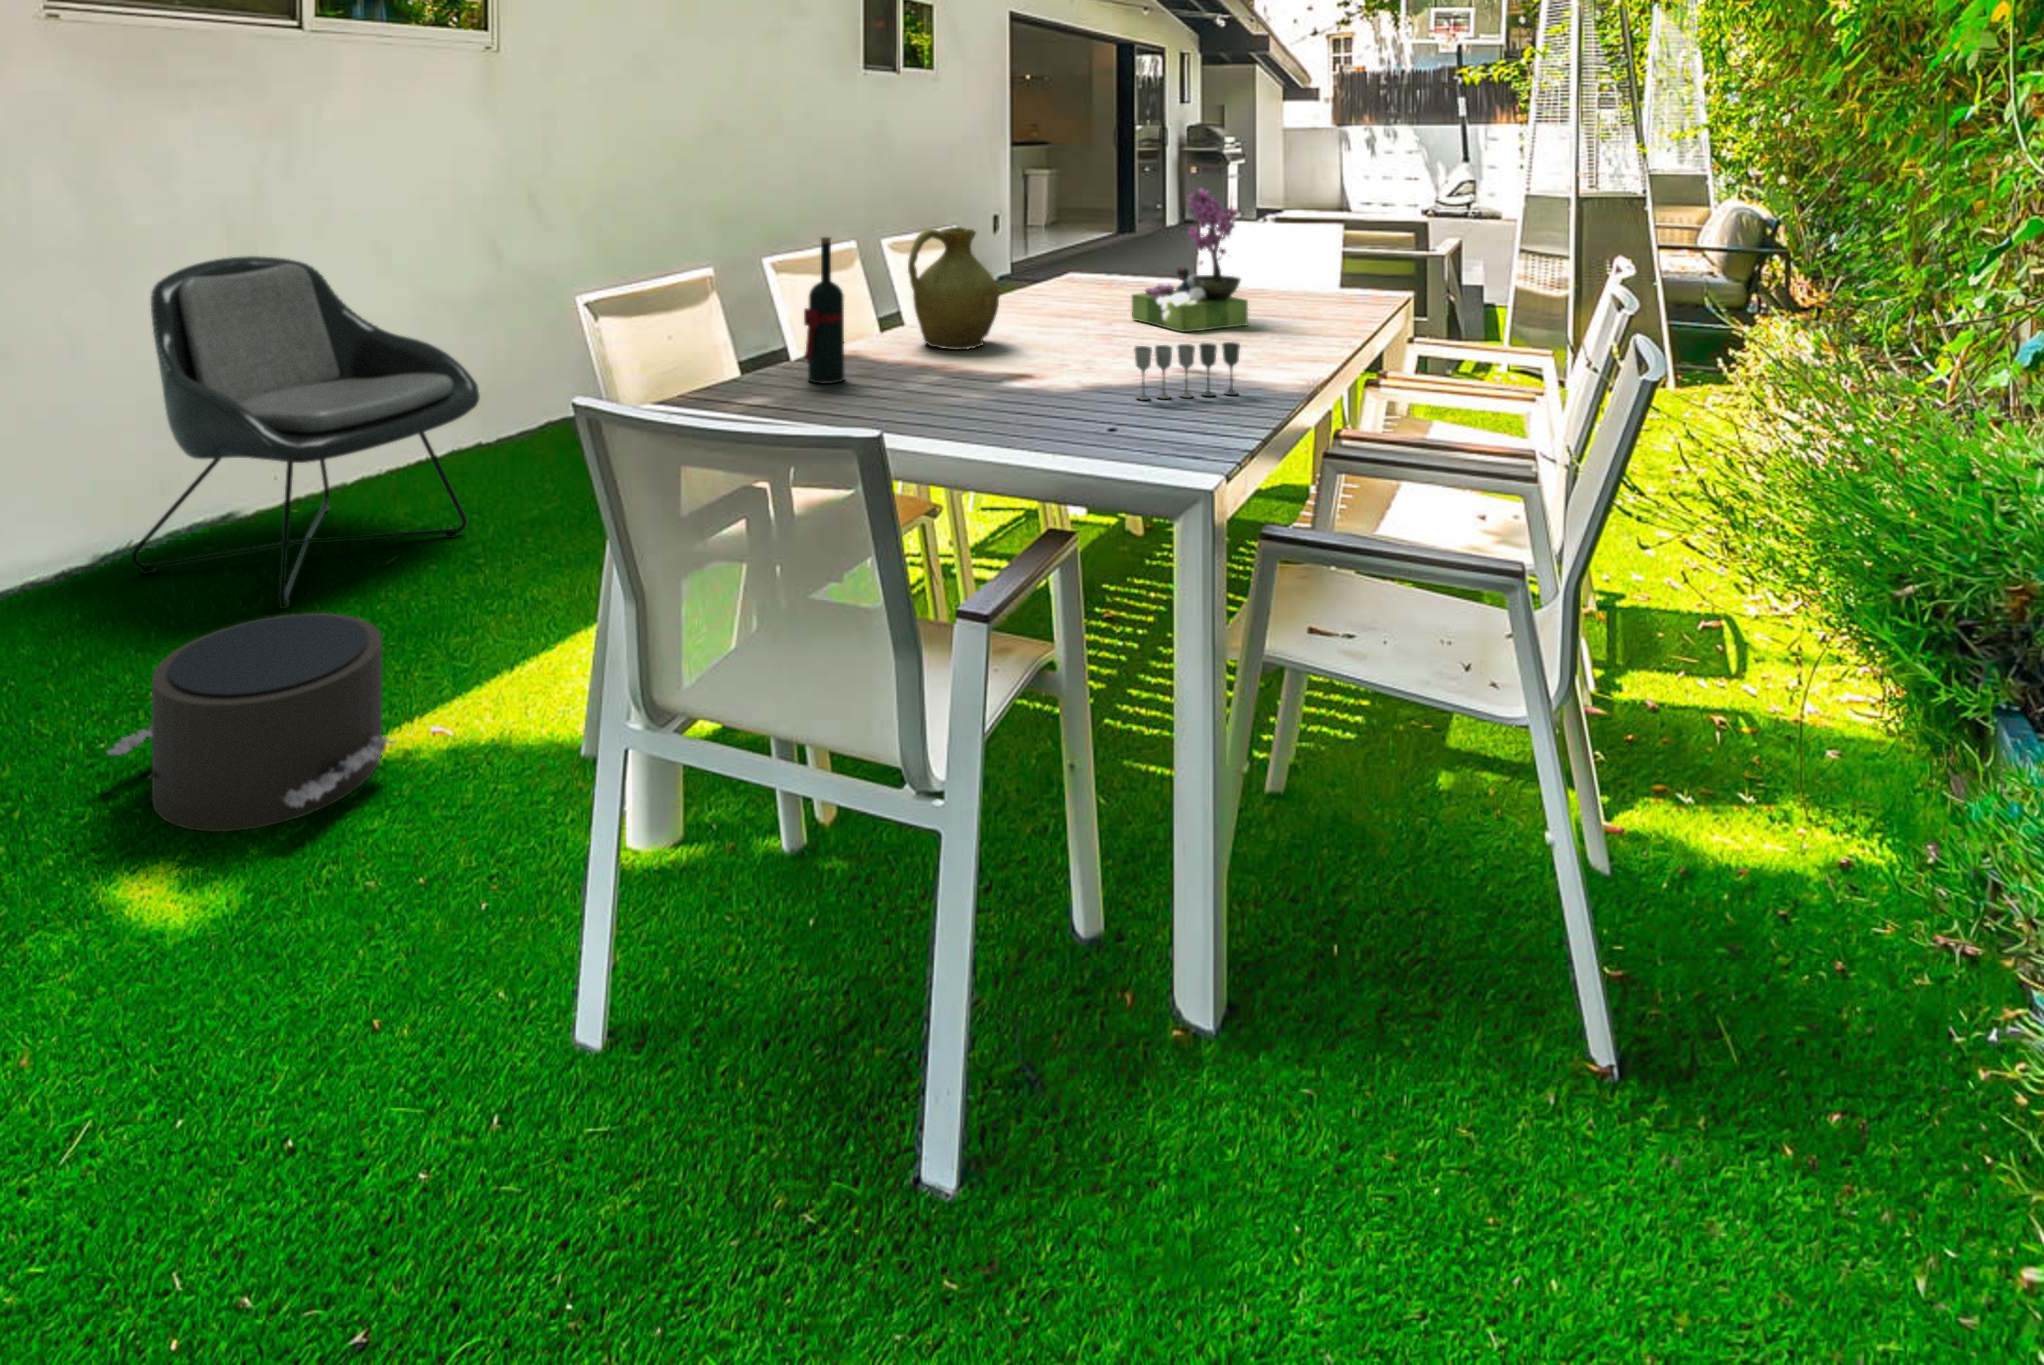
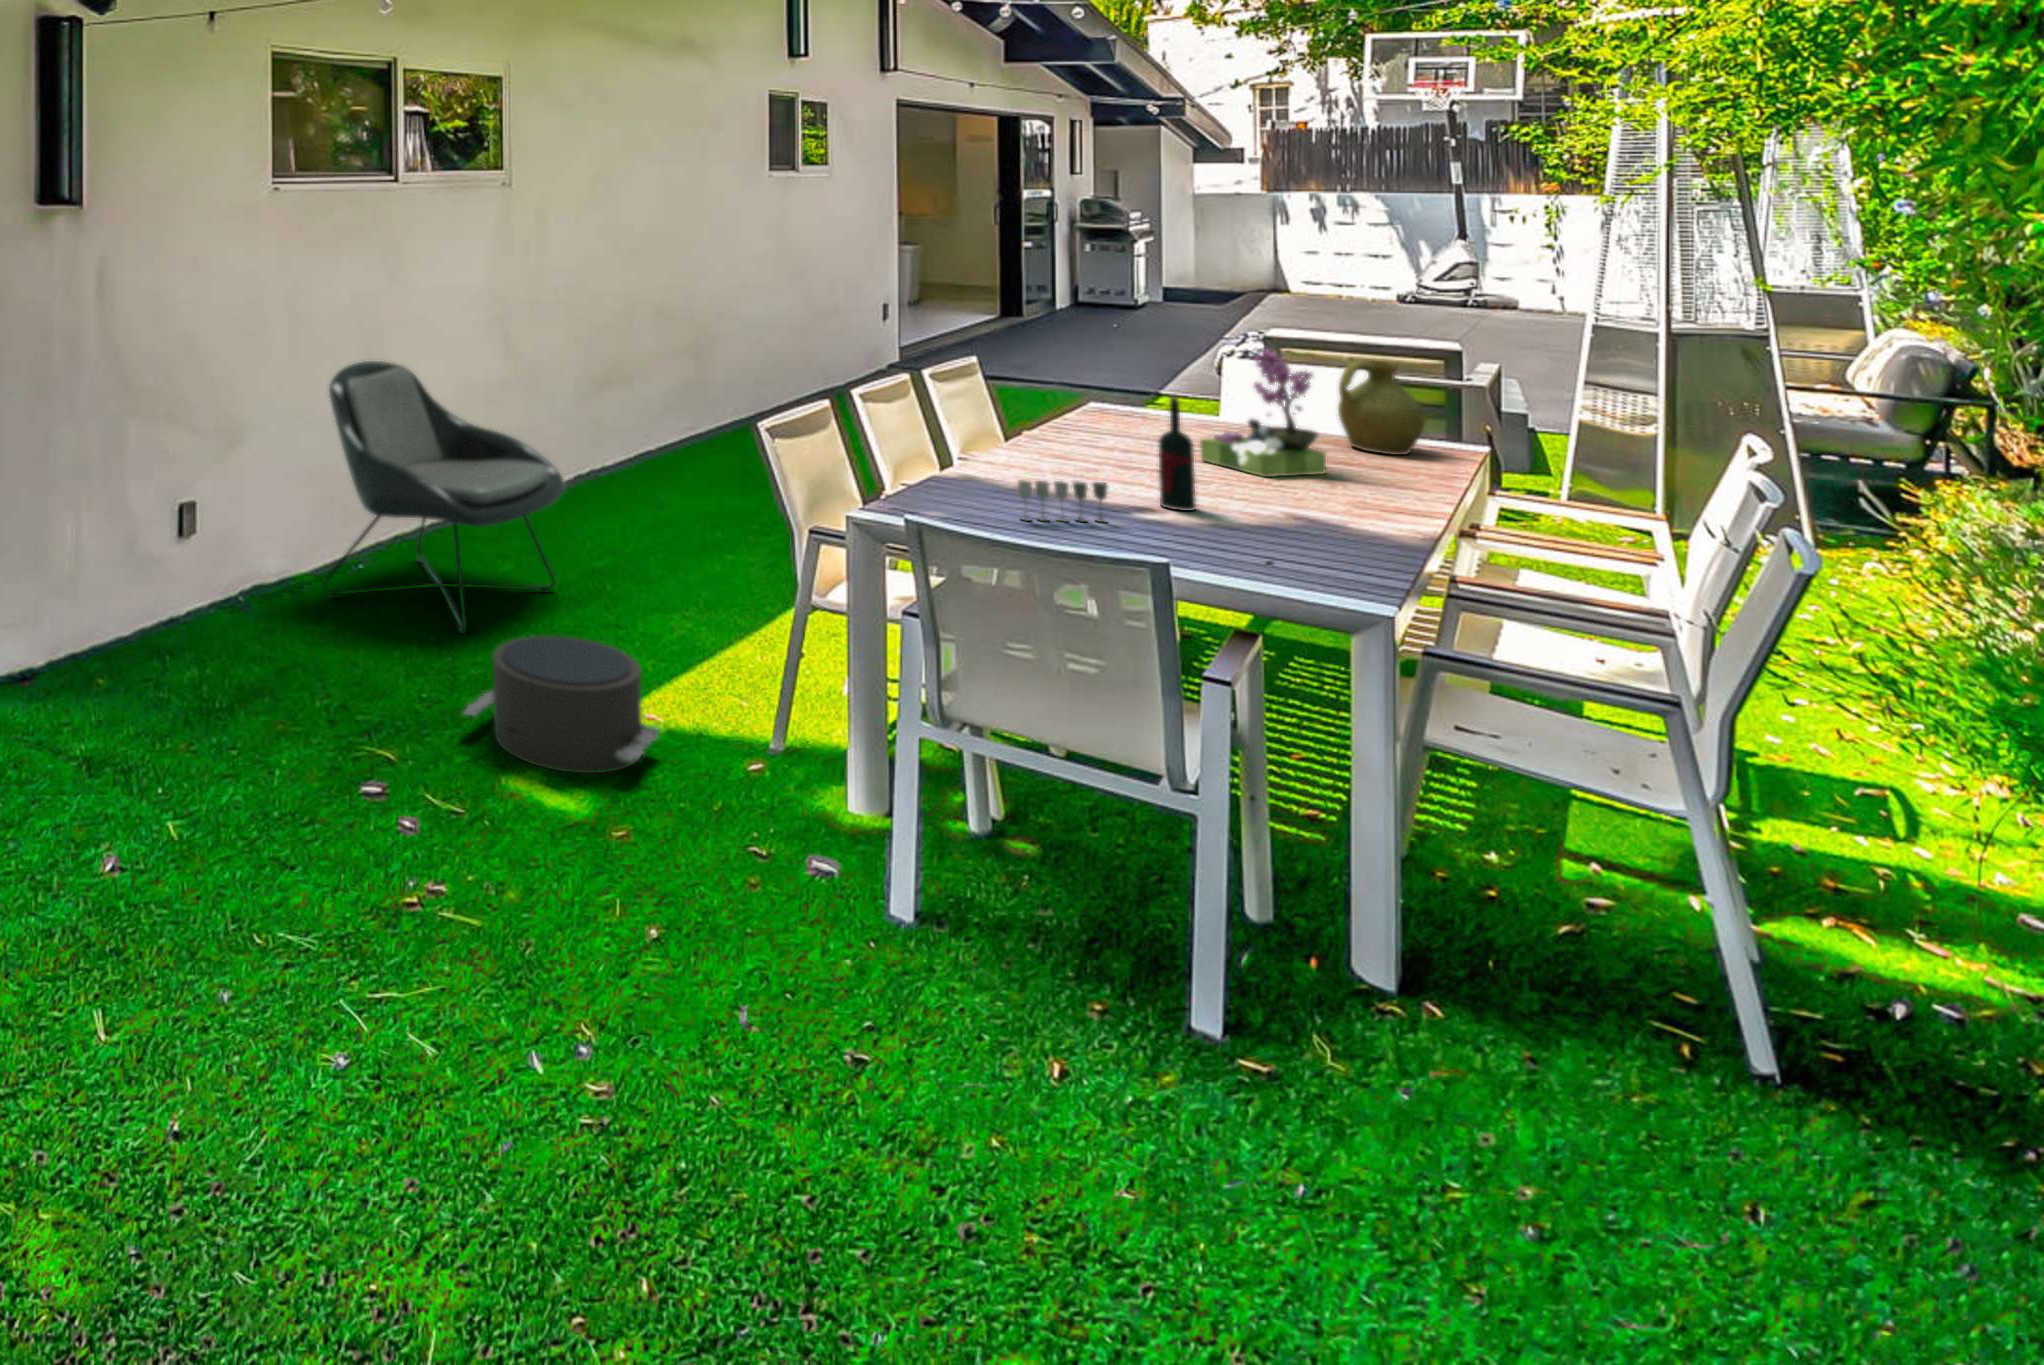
pitcher: present [908,227,999,350] -> present [1338,360,1425,455]
wine bottle: present [804,237,845,384] -> present [1159,396,1196,511]
wine glass: present [1134,342,1240,400] -> present [1018,481,1108,522]

